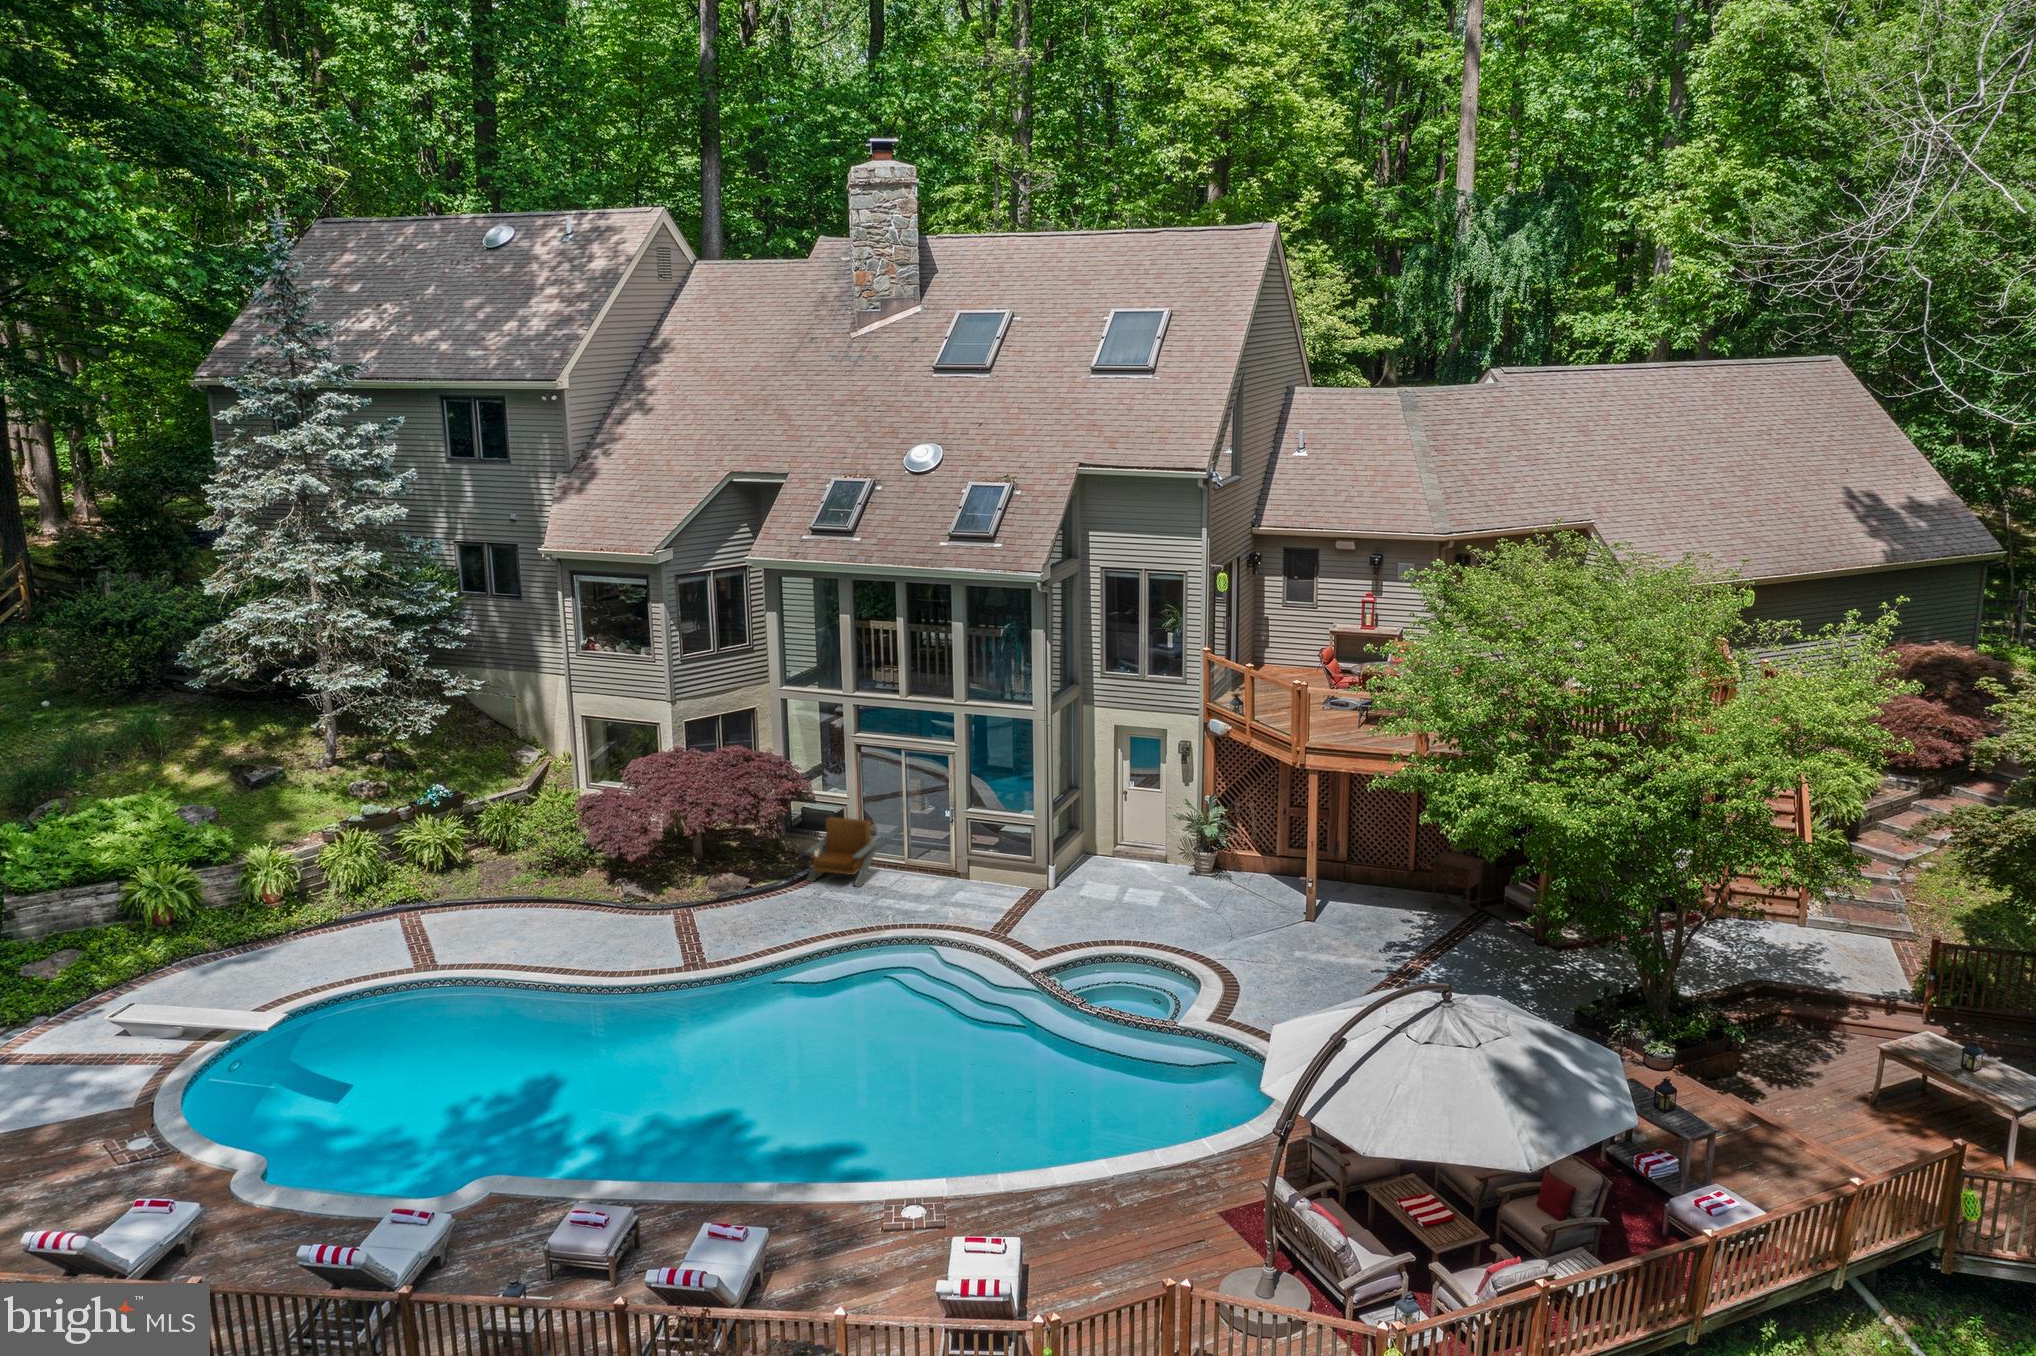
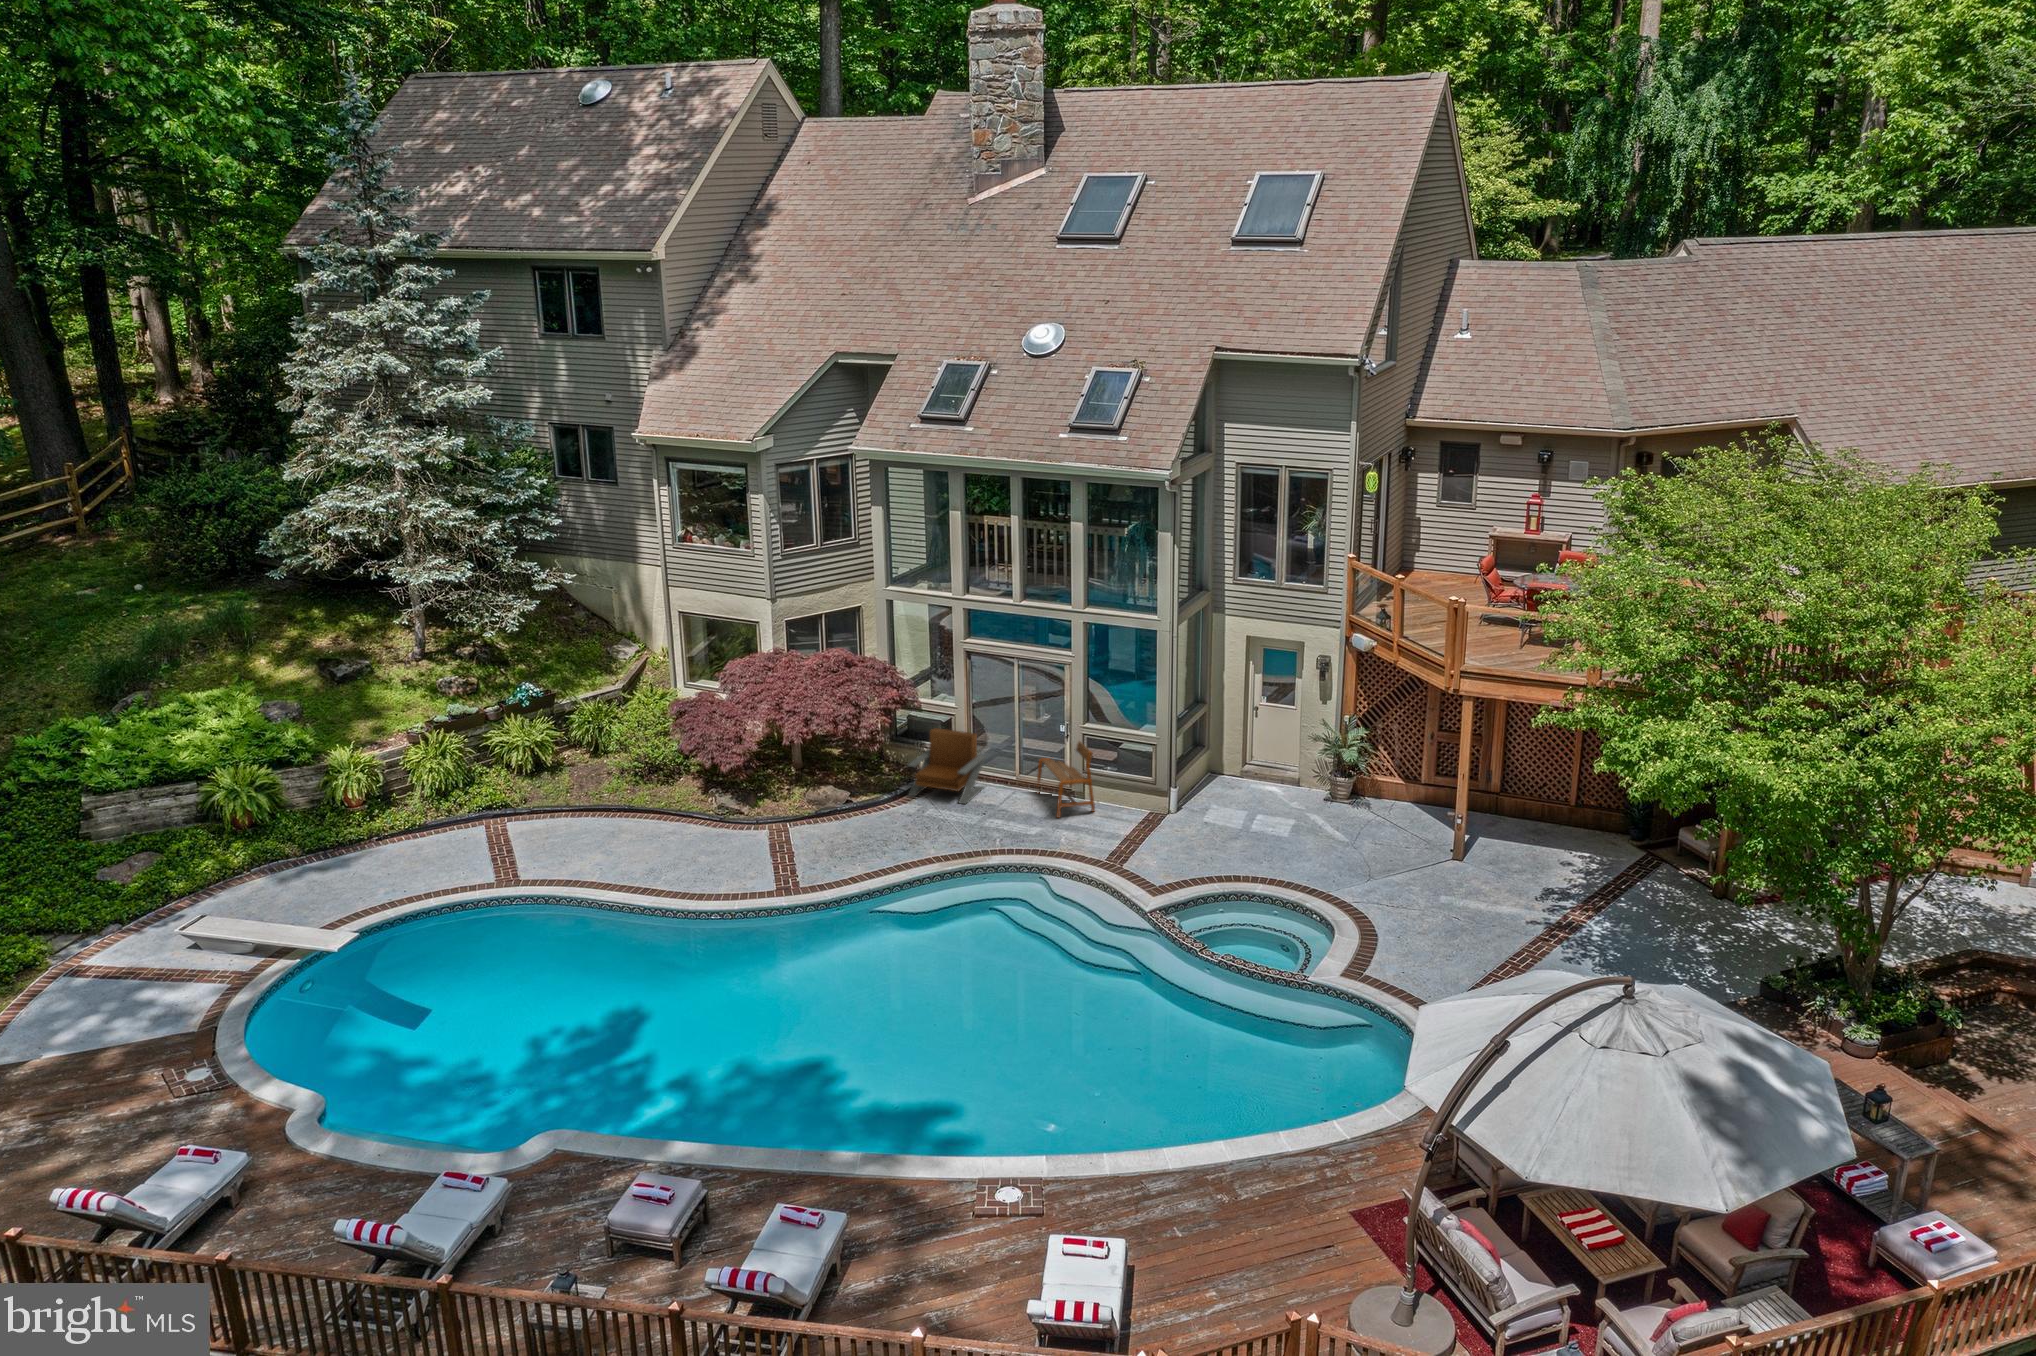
bench: none [927,816,982,896] -> present [1037,741,1095,818]
side table: present [1431,851,1484,916] -> none [1593,787,1658,861]

